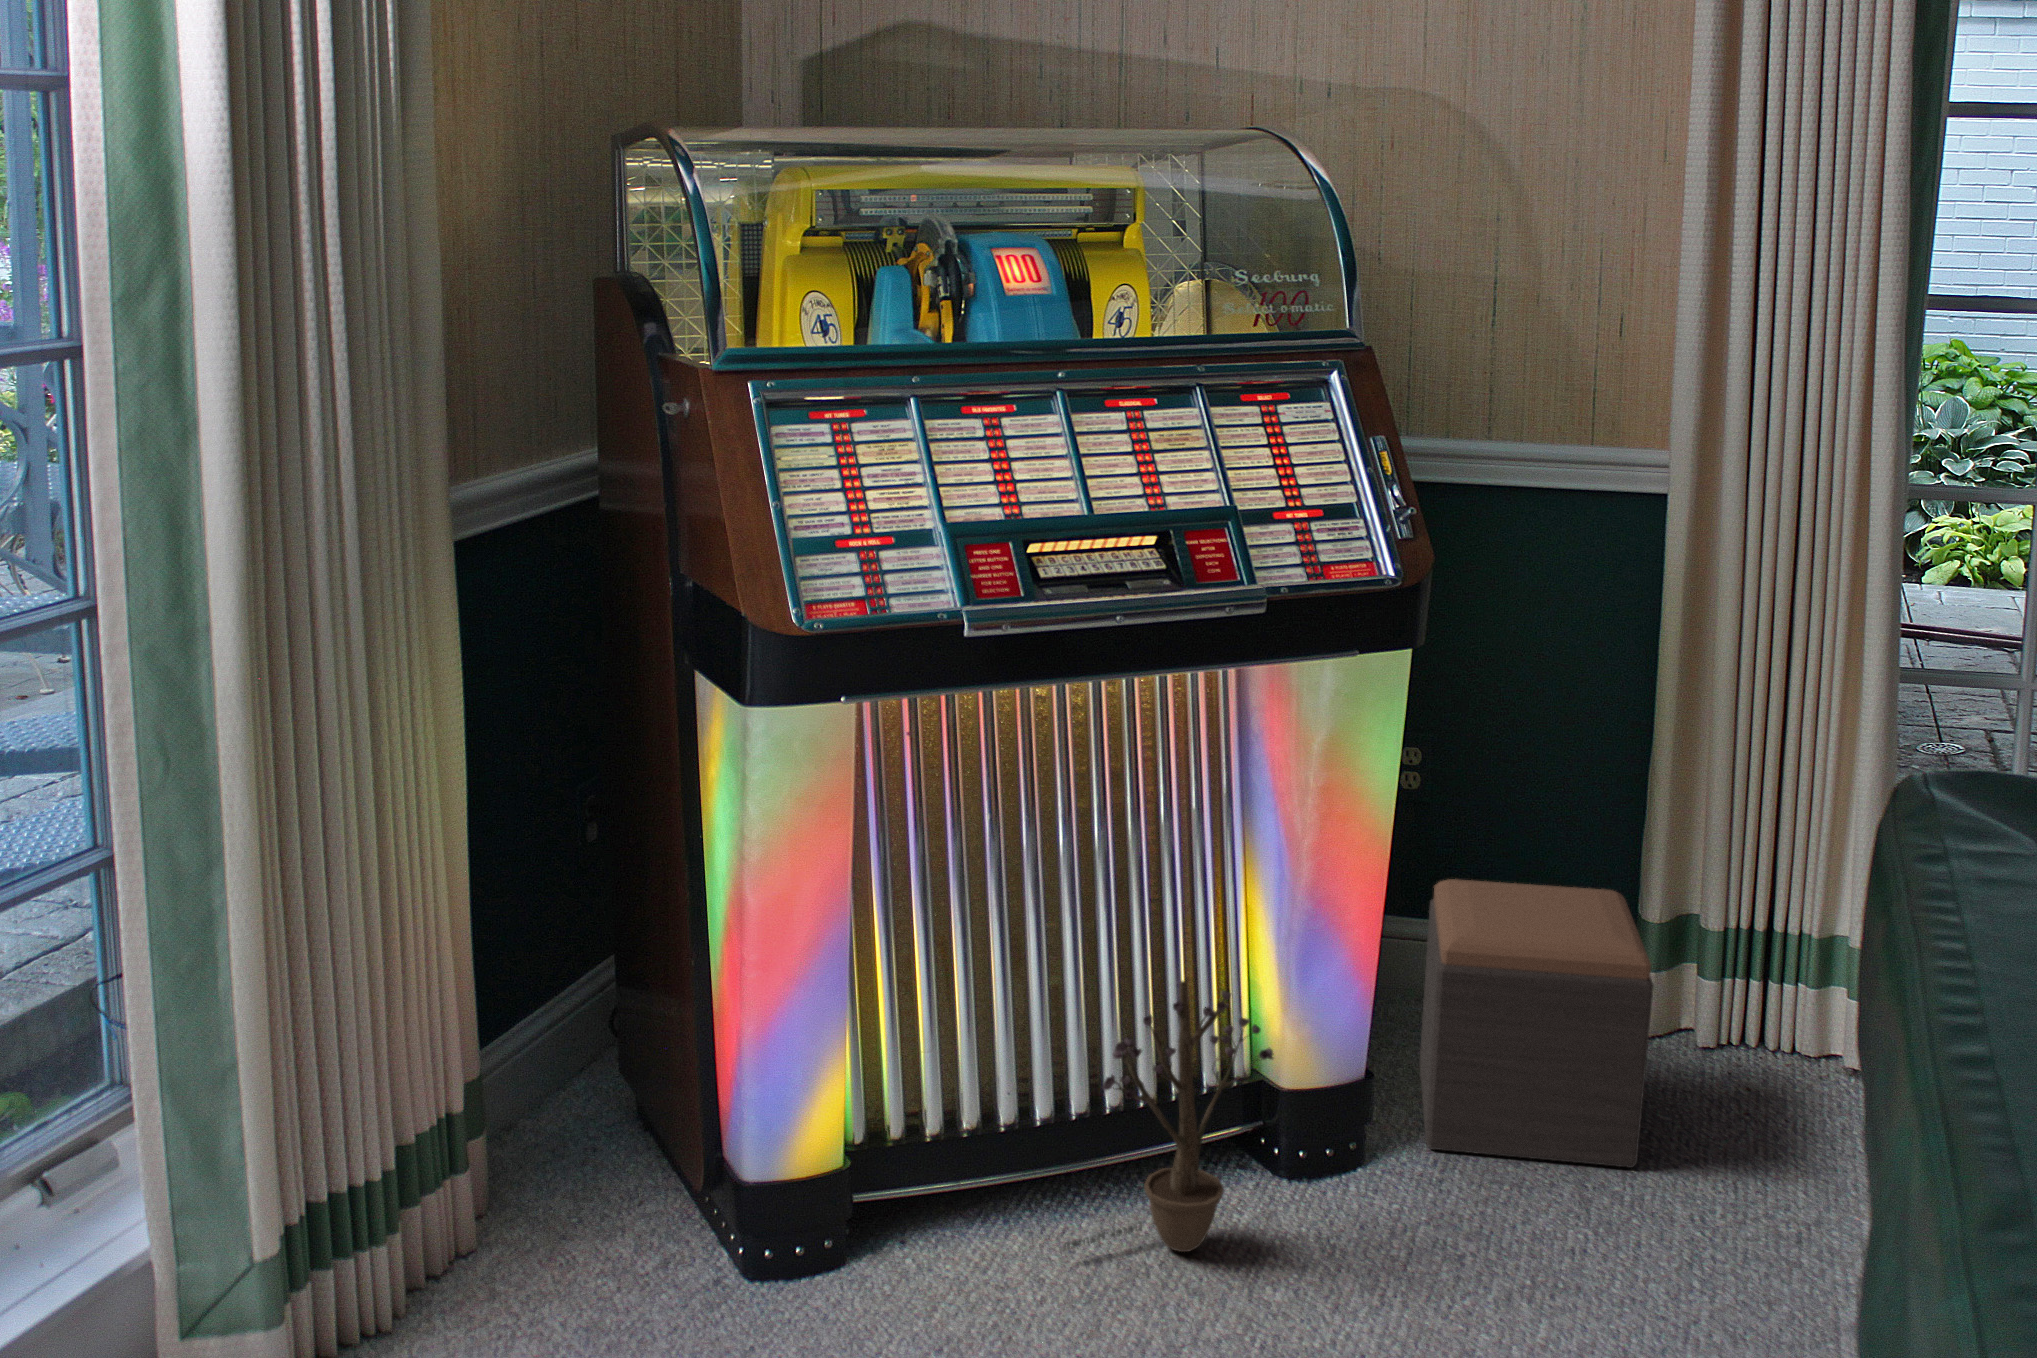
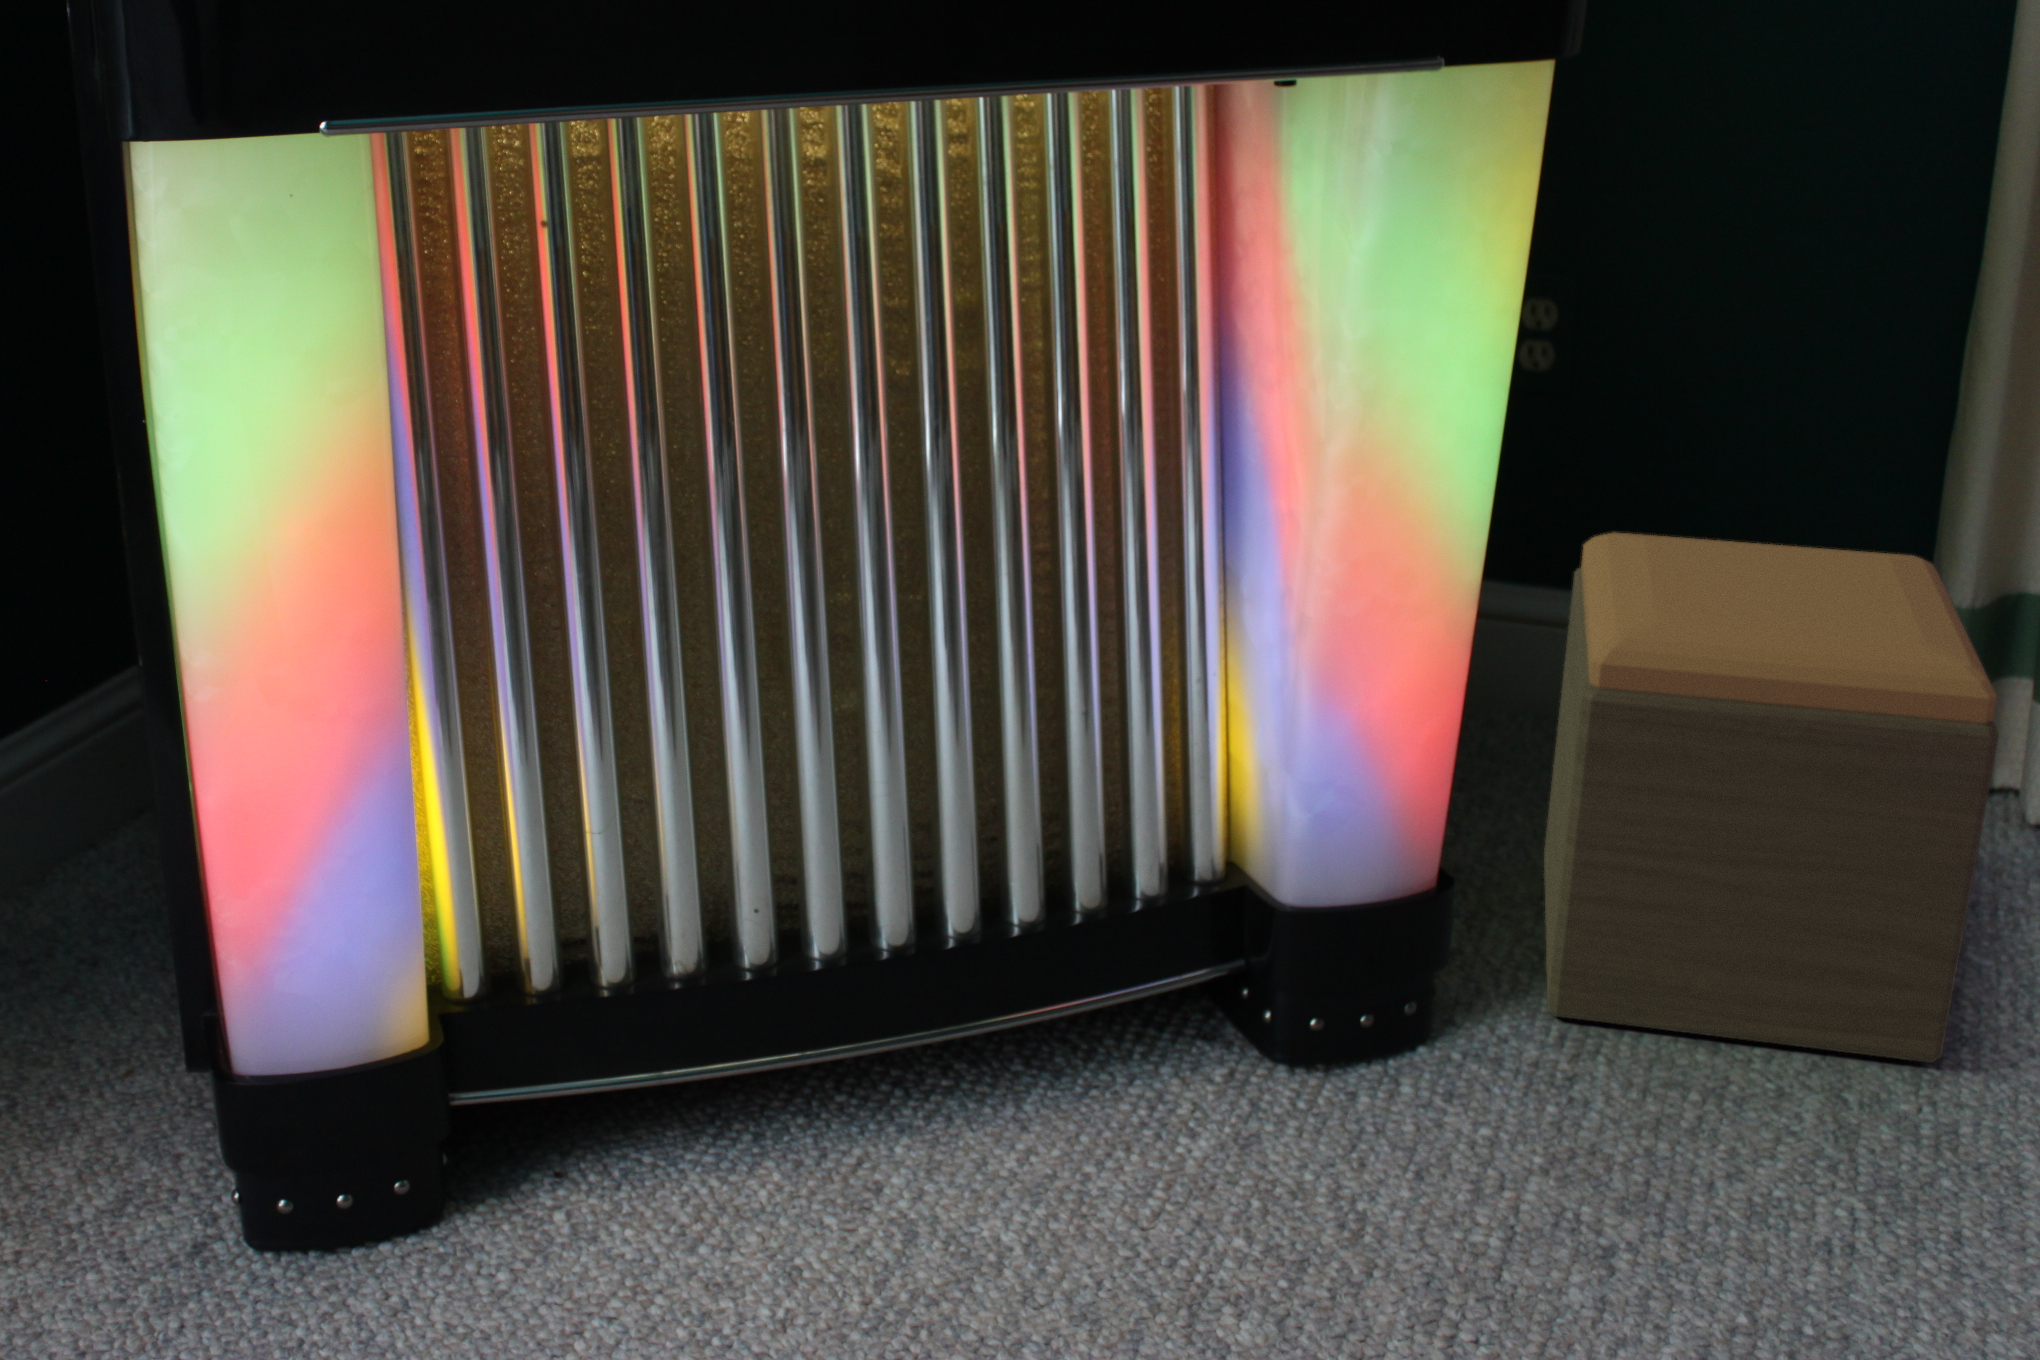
decorative plant: present [1063,981,1273,1252] -> none [845,715,1253,1214]

